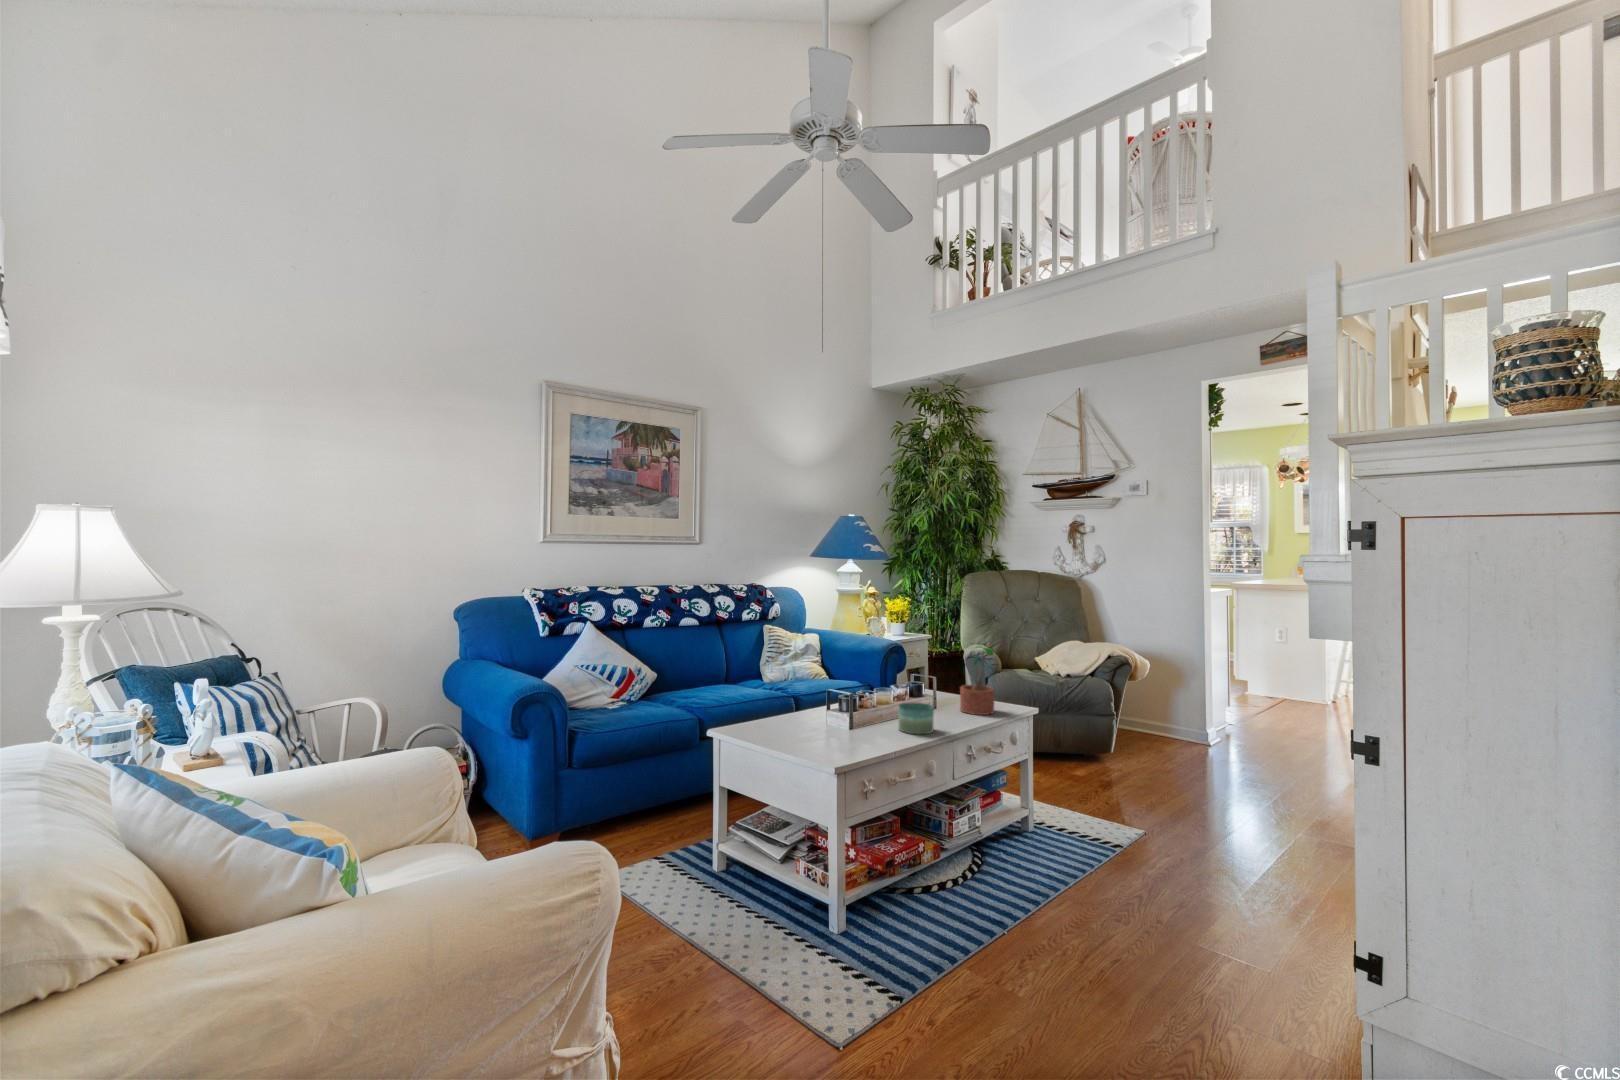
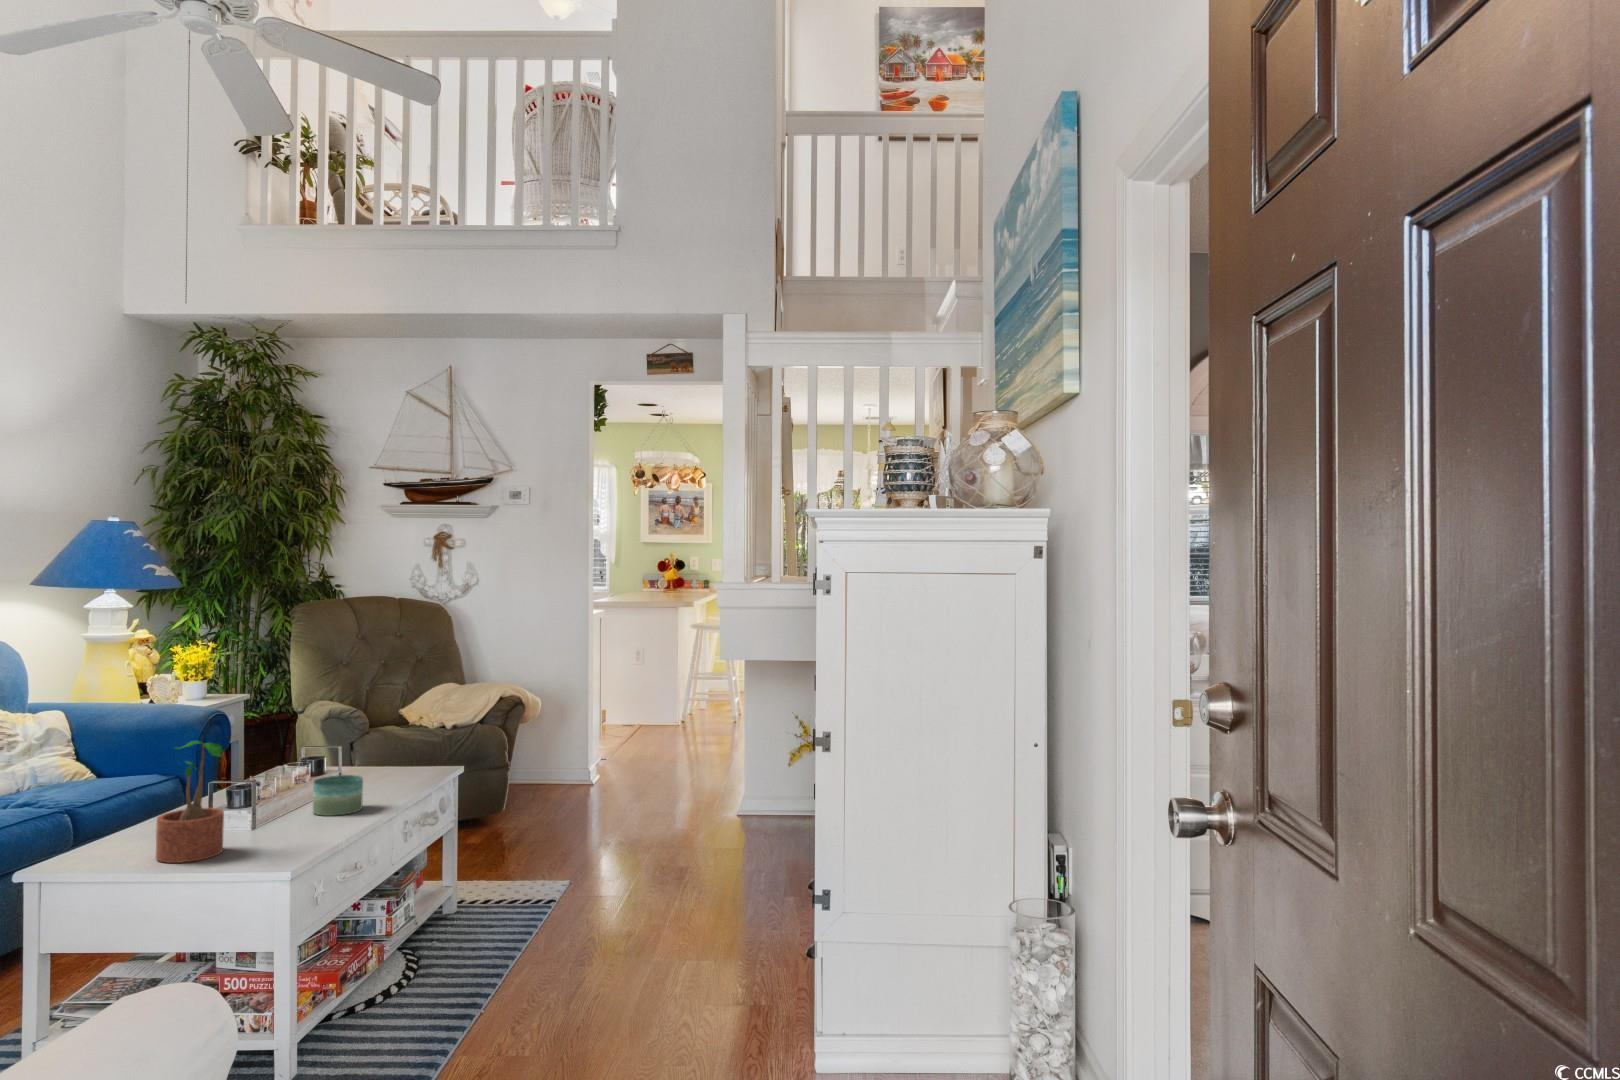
potted plant: present [960,646,995,715] -> present [156,741,224,863]

